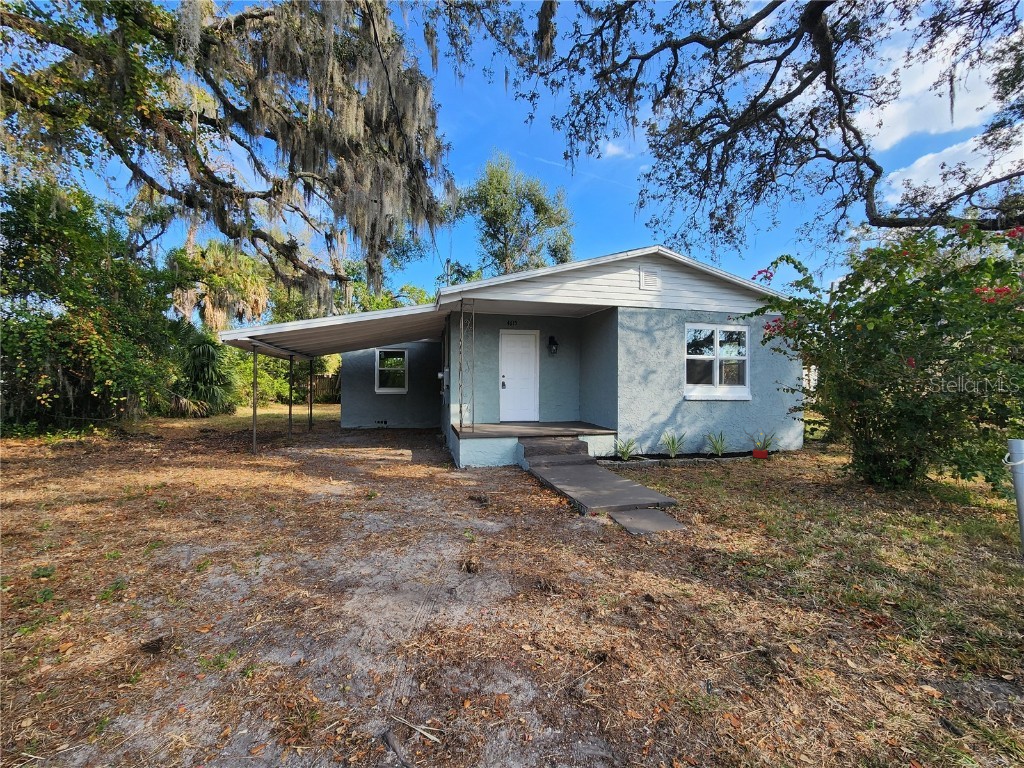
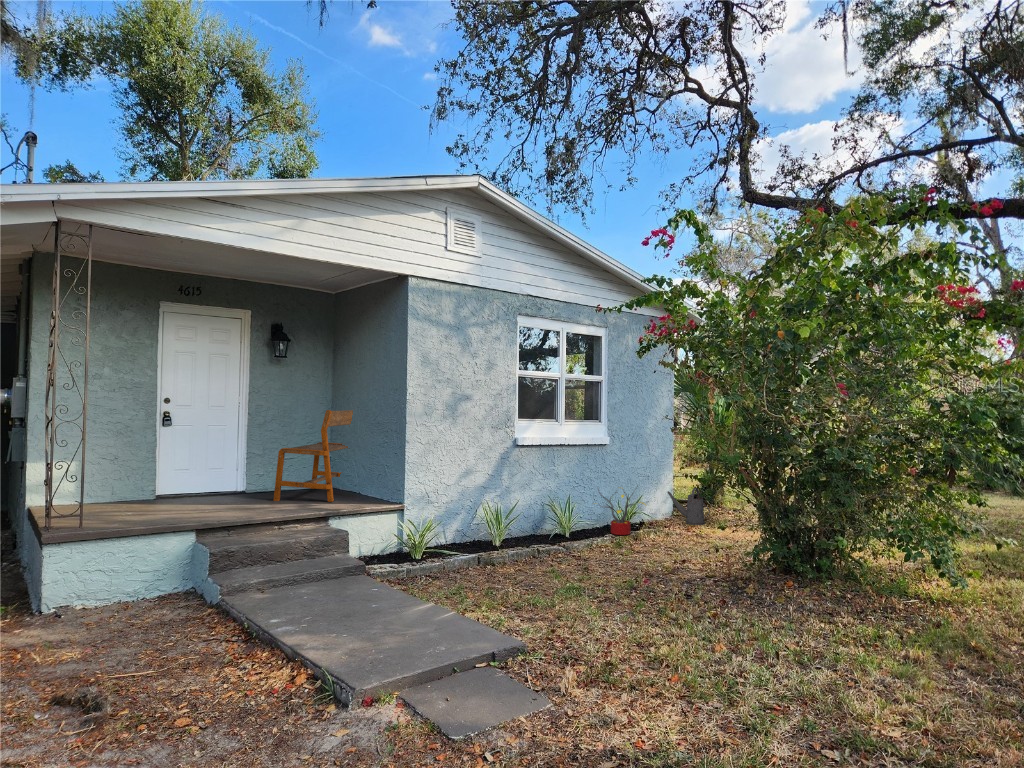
bench: none [552,380,596,428] -> present [273,410,353,502]
watering can: none [801,431,835,457] -> present [668,488,710,525]

